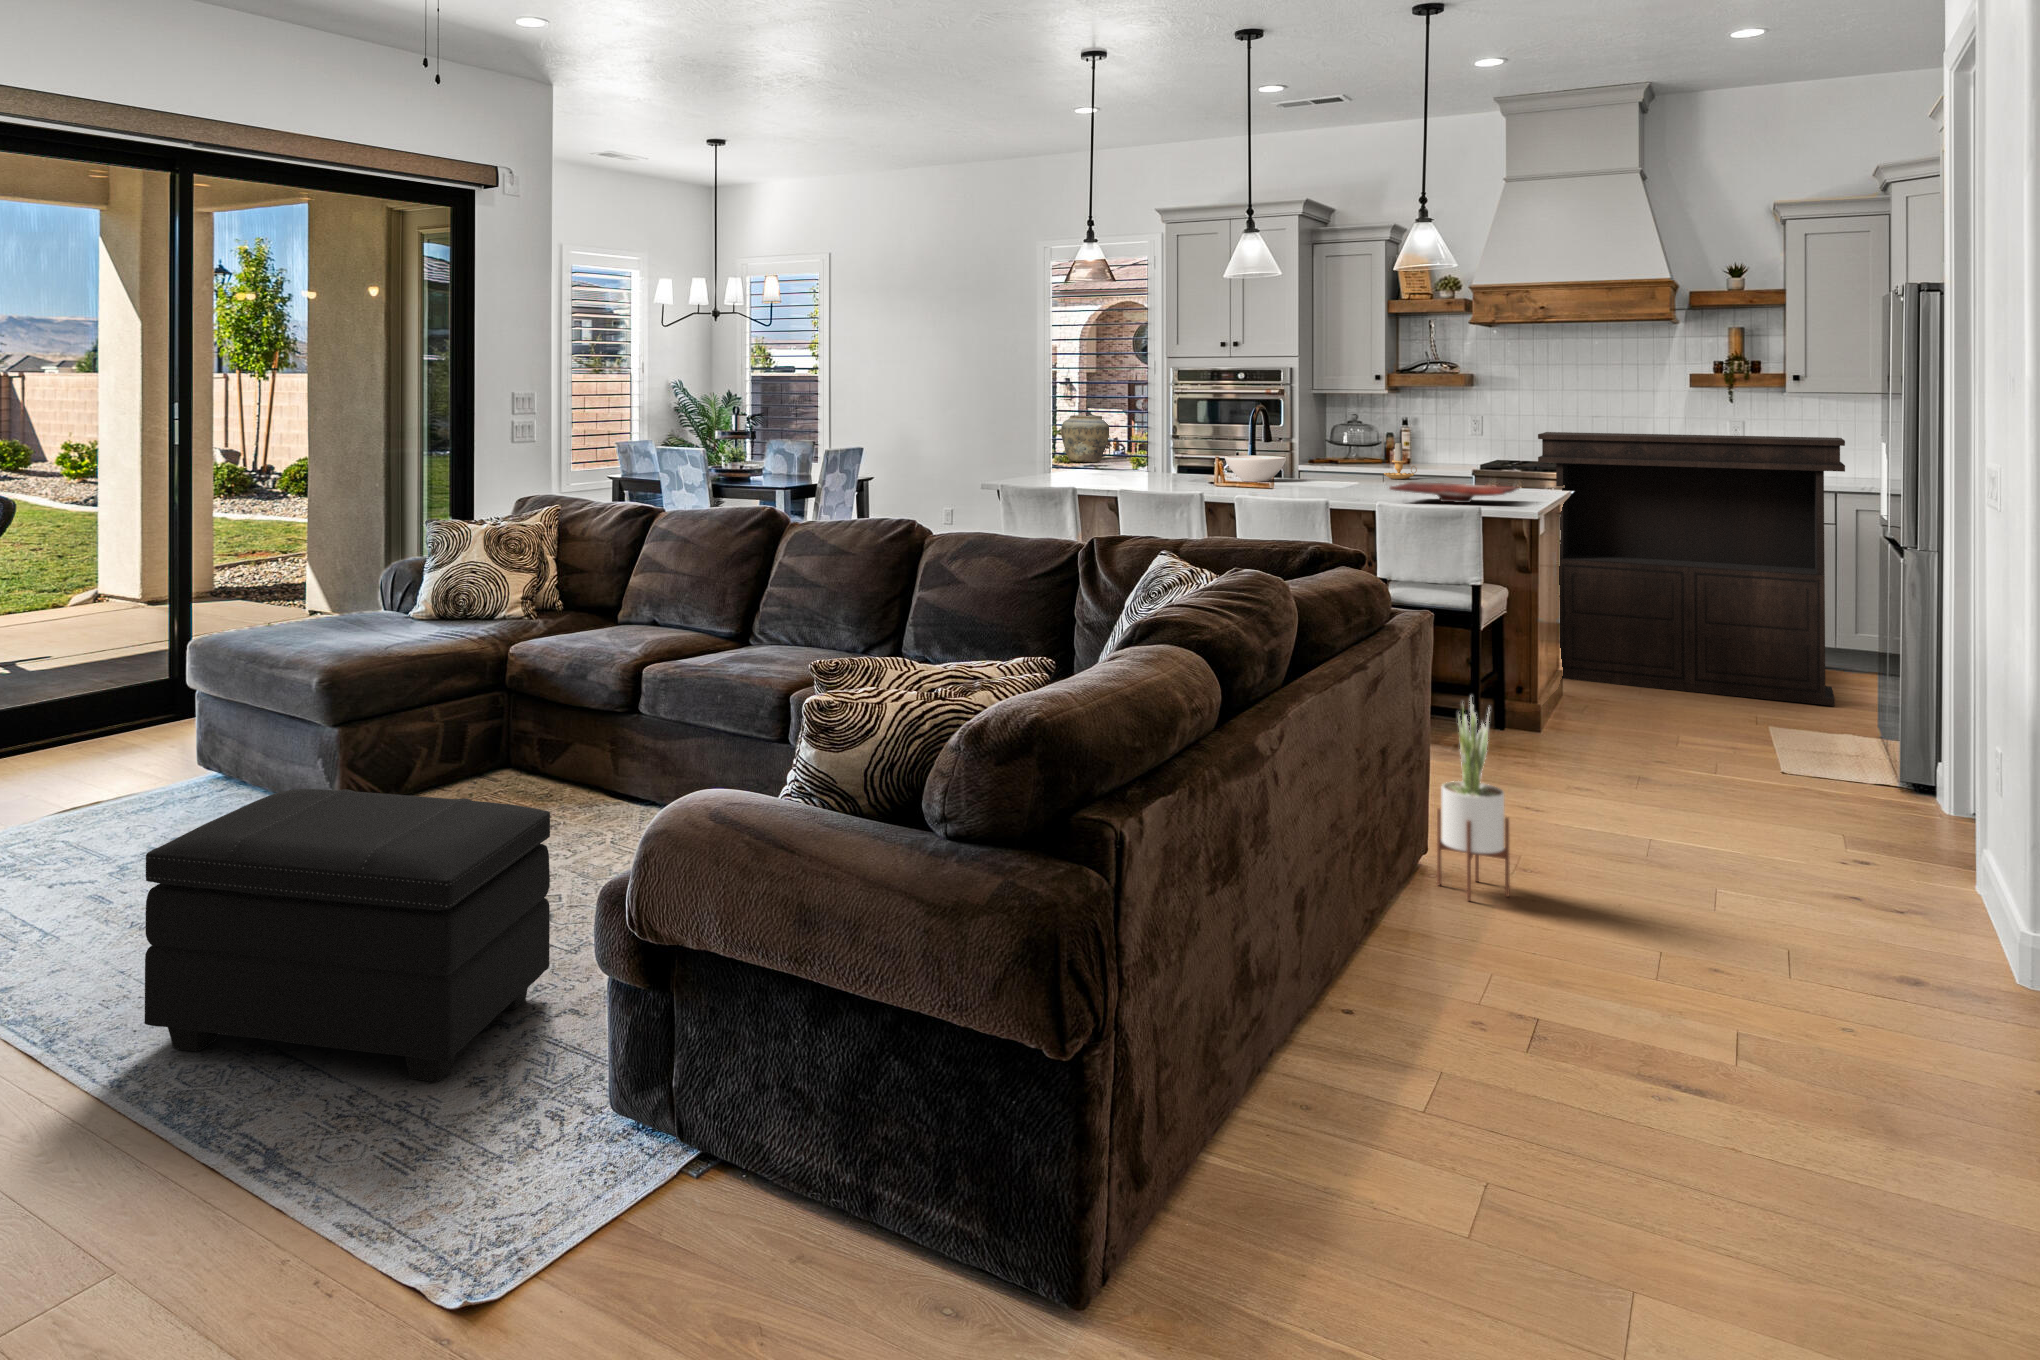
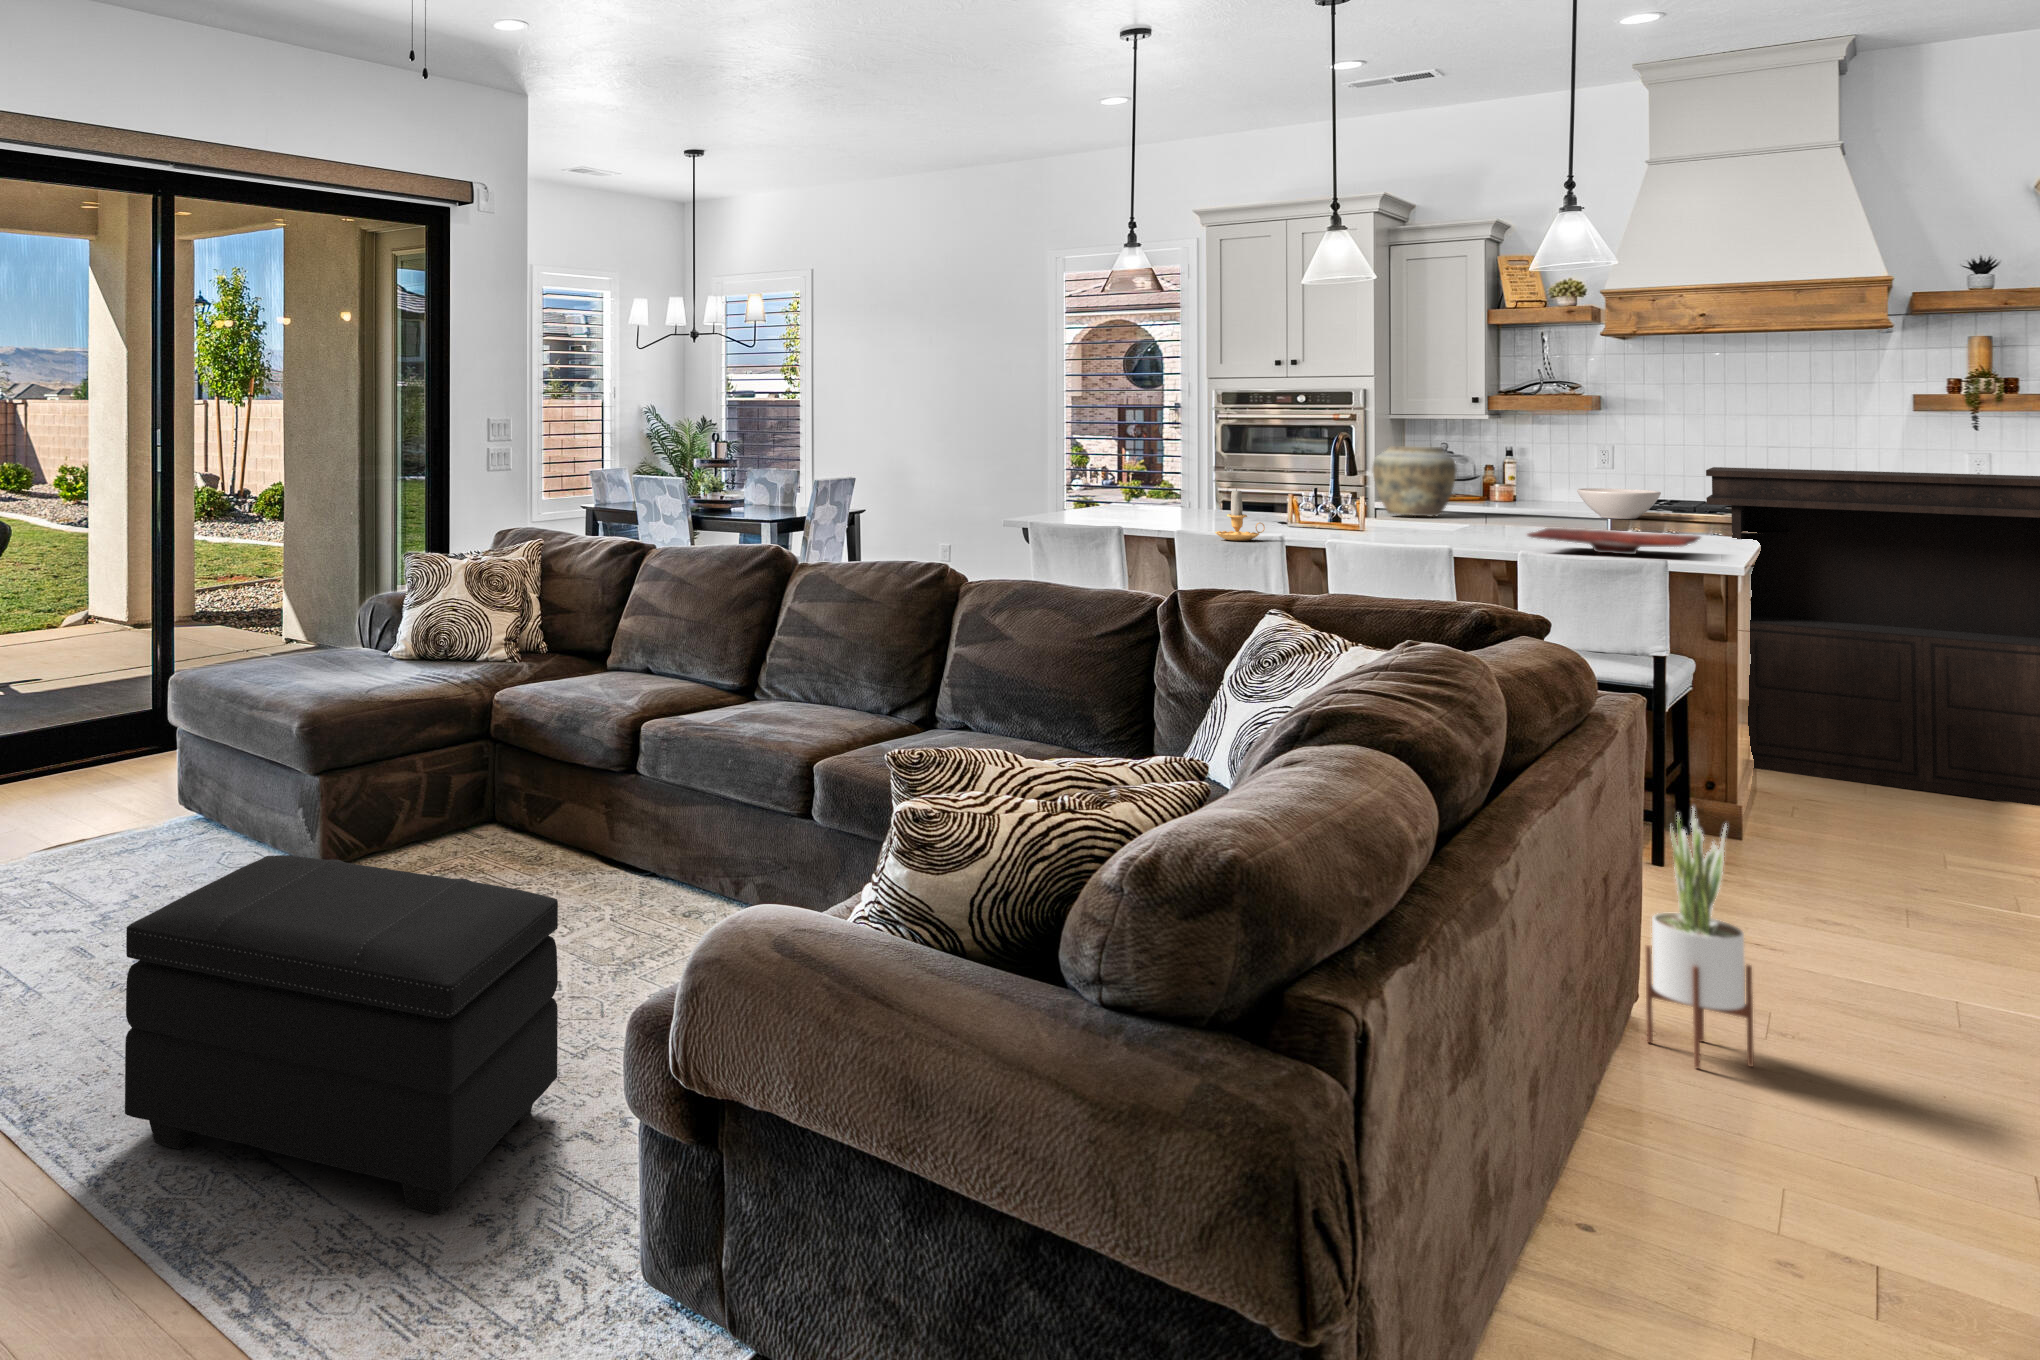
vase: present [1061,415,1109,462] -> present [1372,446,1457,517]
candle: present [1384,443,1417,479] -> present [1215,490,1265,541]
bowl: present [1225,455,1286,482] -> present [1577,488,1661,519]

